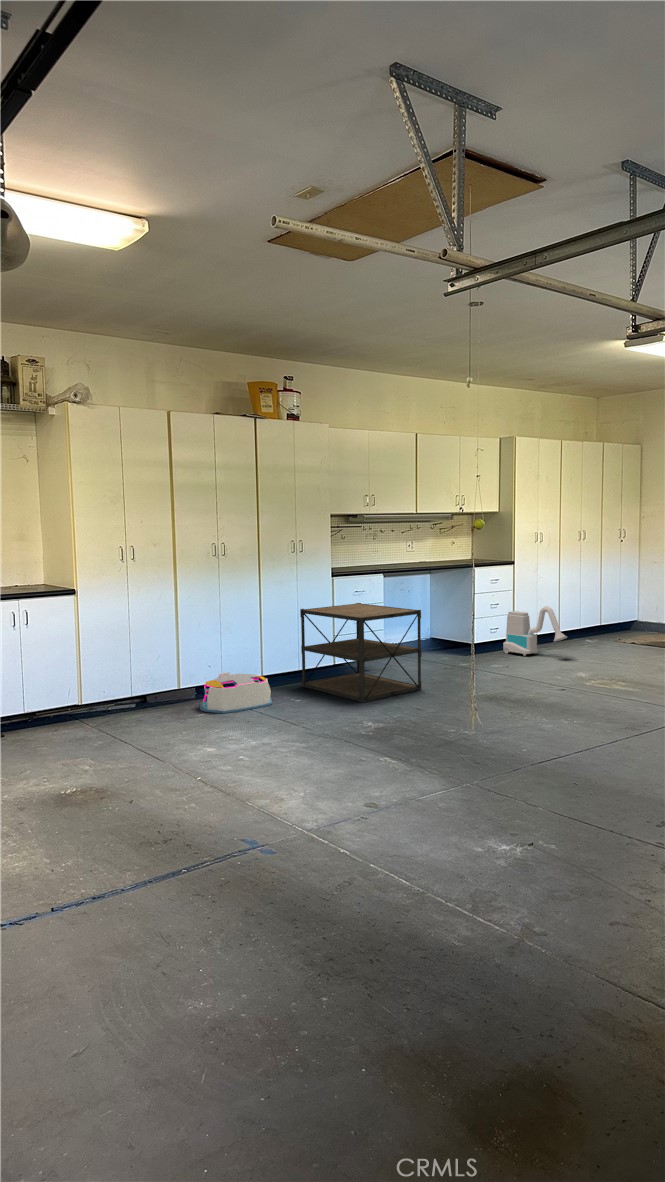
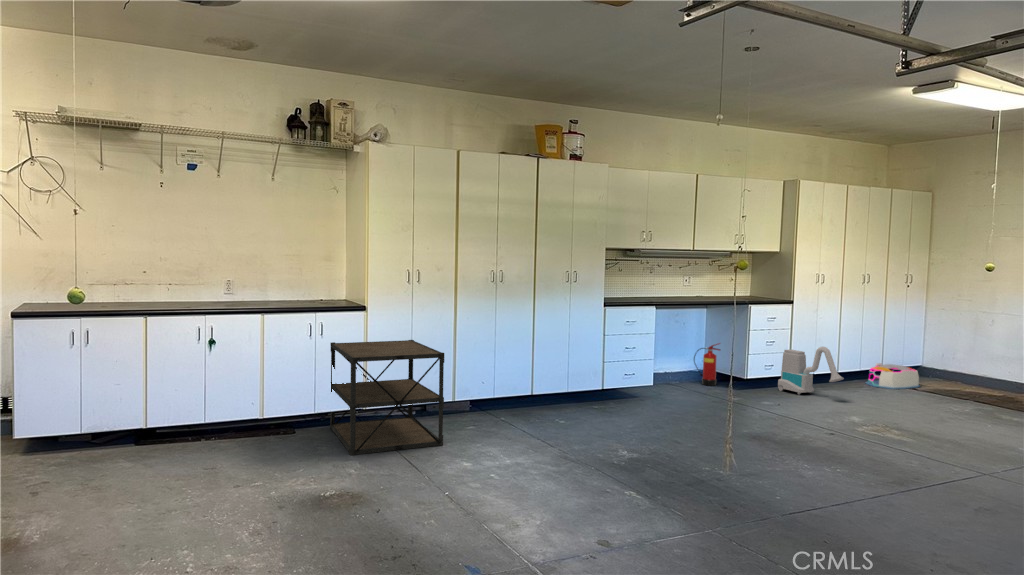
shelving unit: present [300,603,422,703] -> present [330,340,444,455]
fire extinguisher: none [419,608,446,654] -> present [694,343,720,386]
storage bin: present [200,672,272,713] -> present [866,363,920,389]

